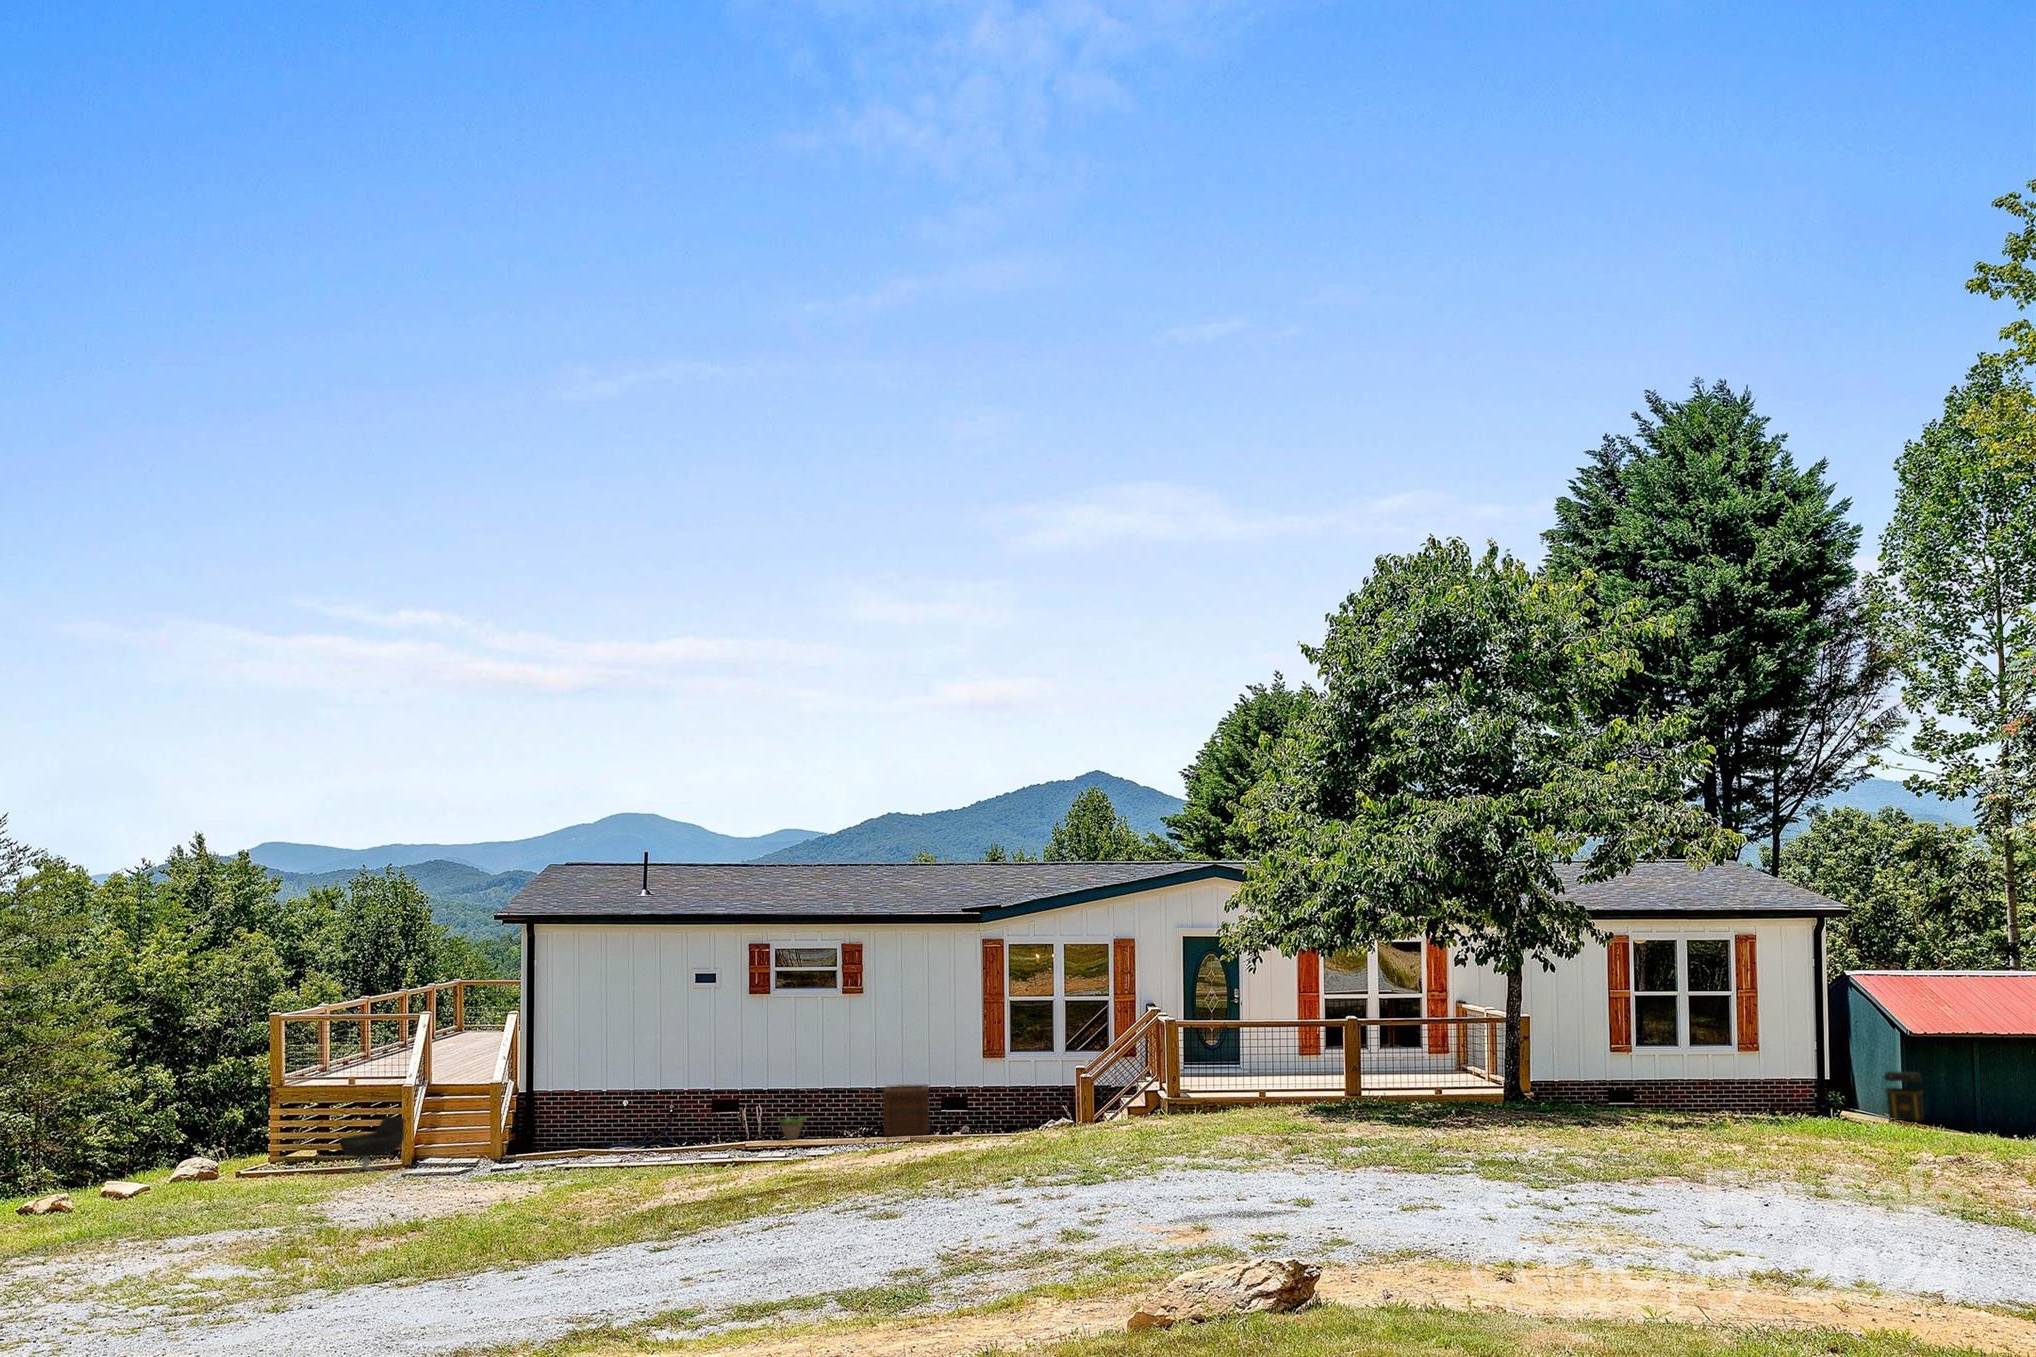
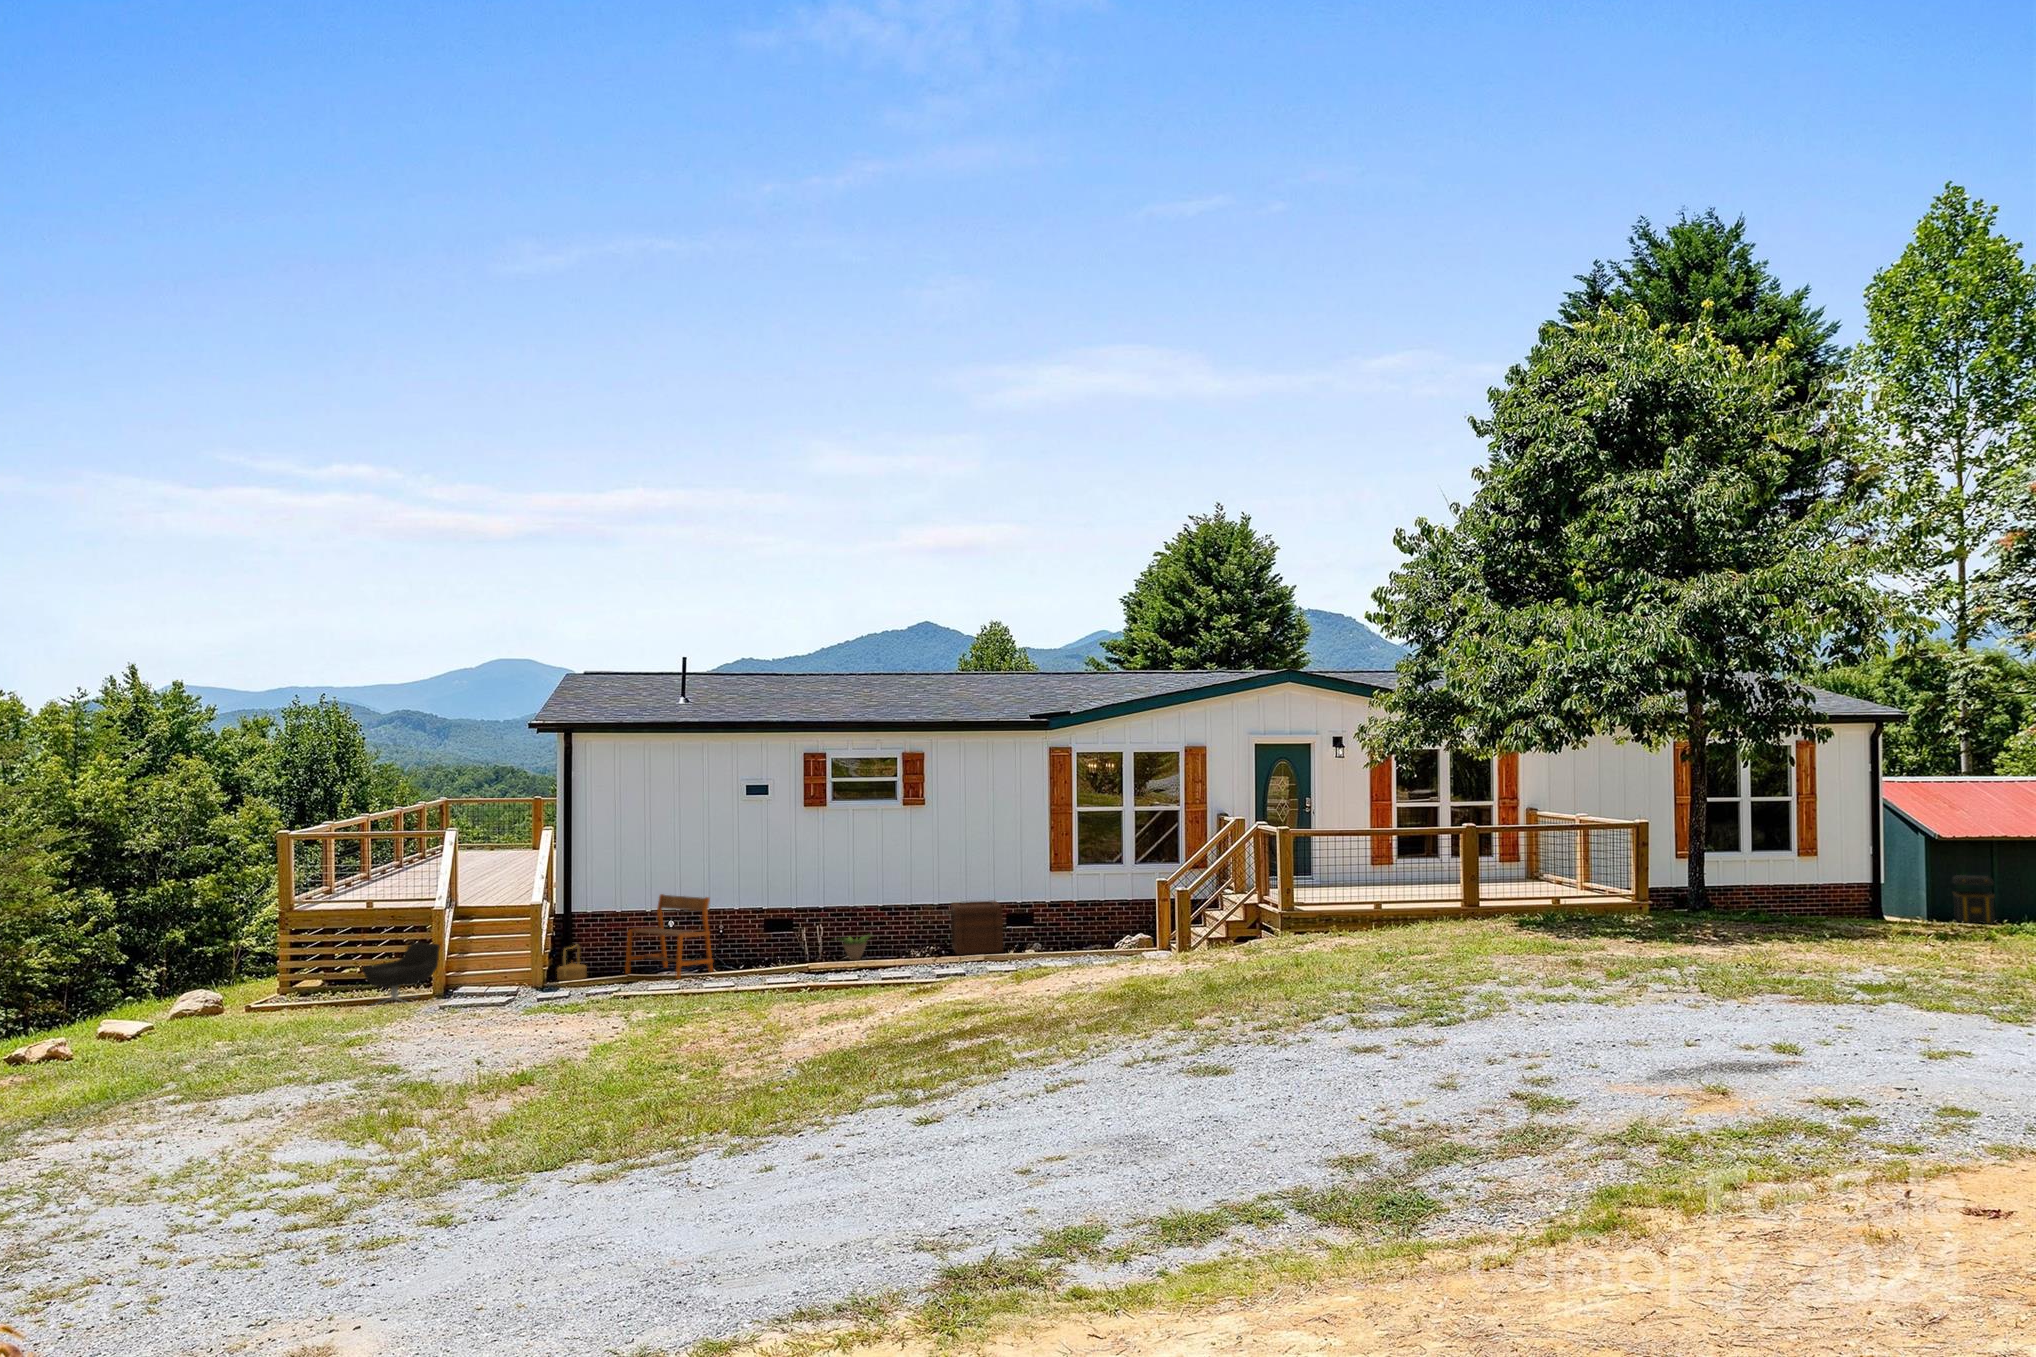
bench: none [578,1074,657,1156] -> present [625,894,713,979]
woven basket: none [516,1121,545,1155] -> present [557,945,587,980]

